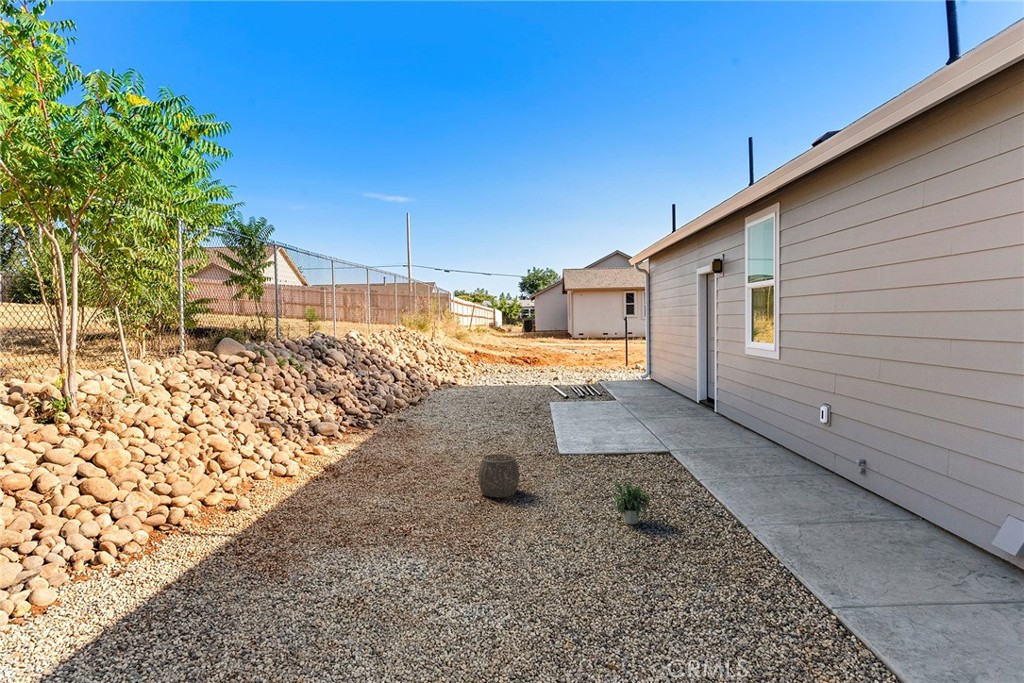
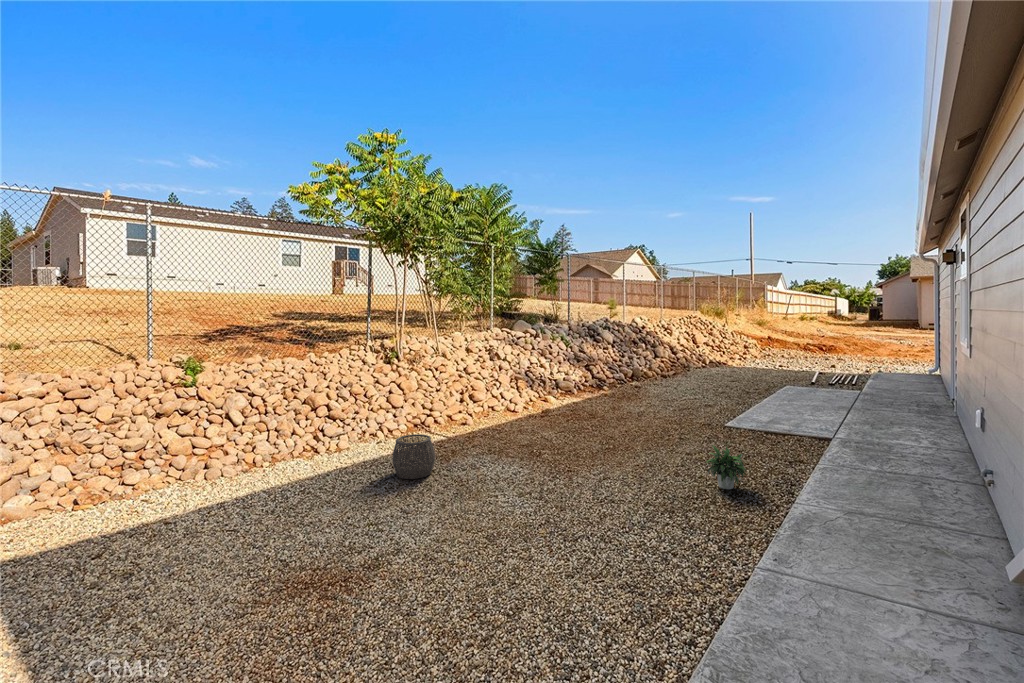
woven basket: present [478,454,520,498] -> present [392,434,435,479]

